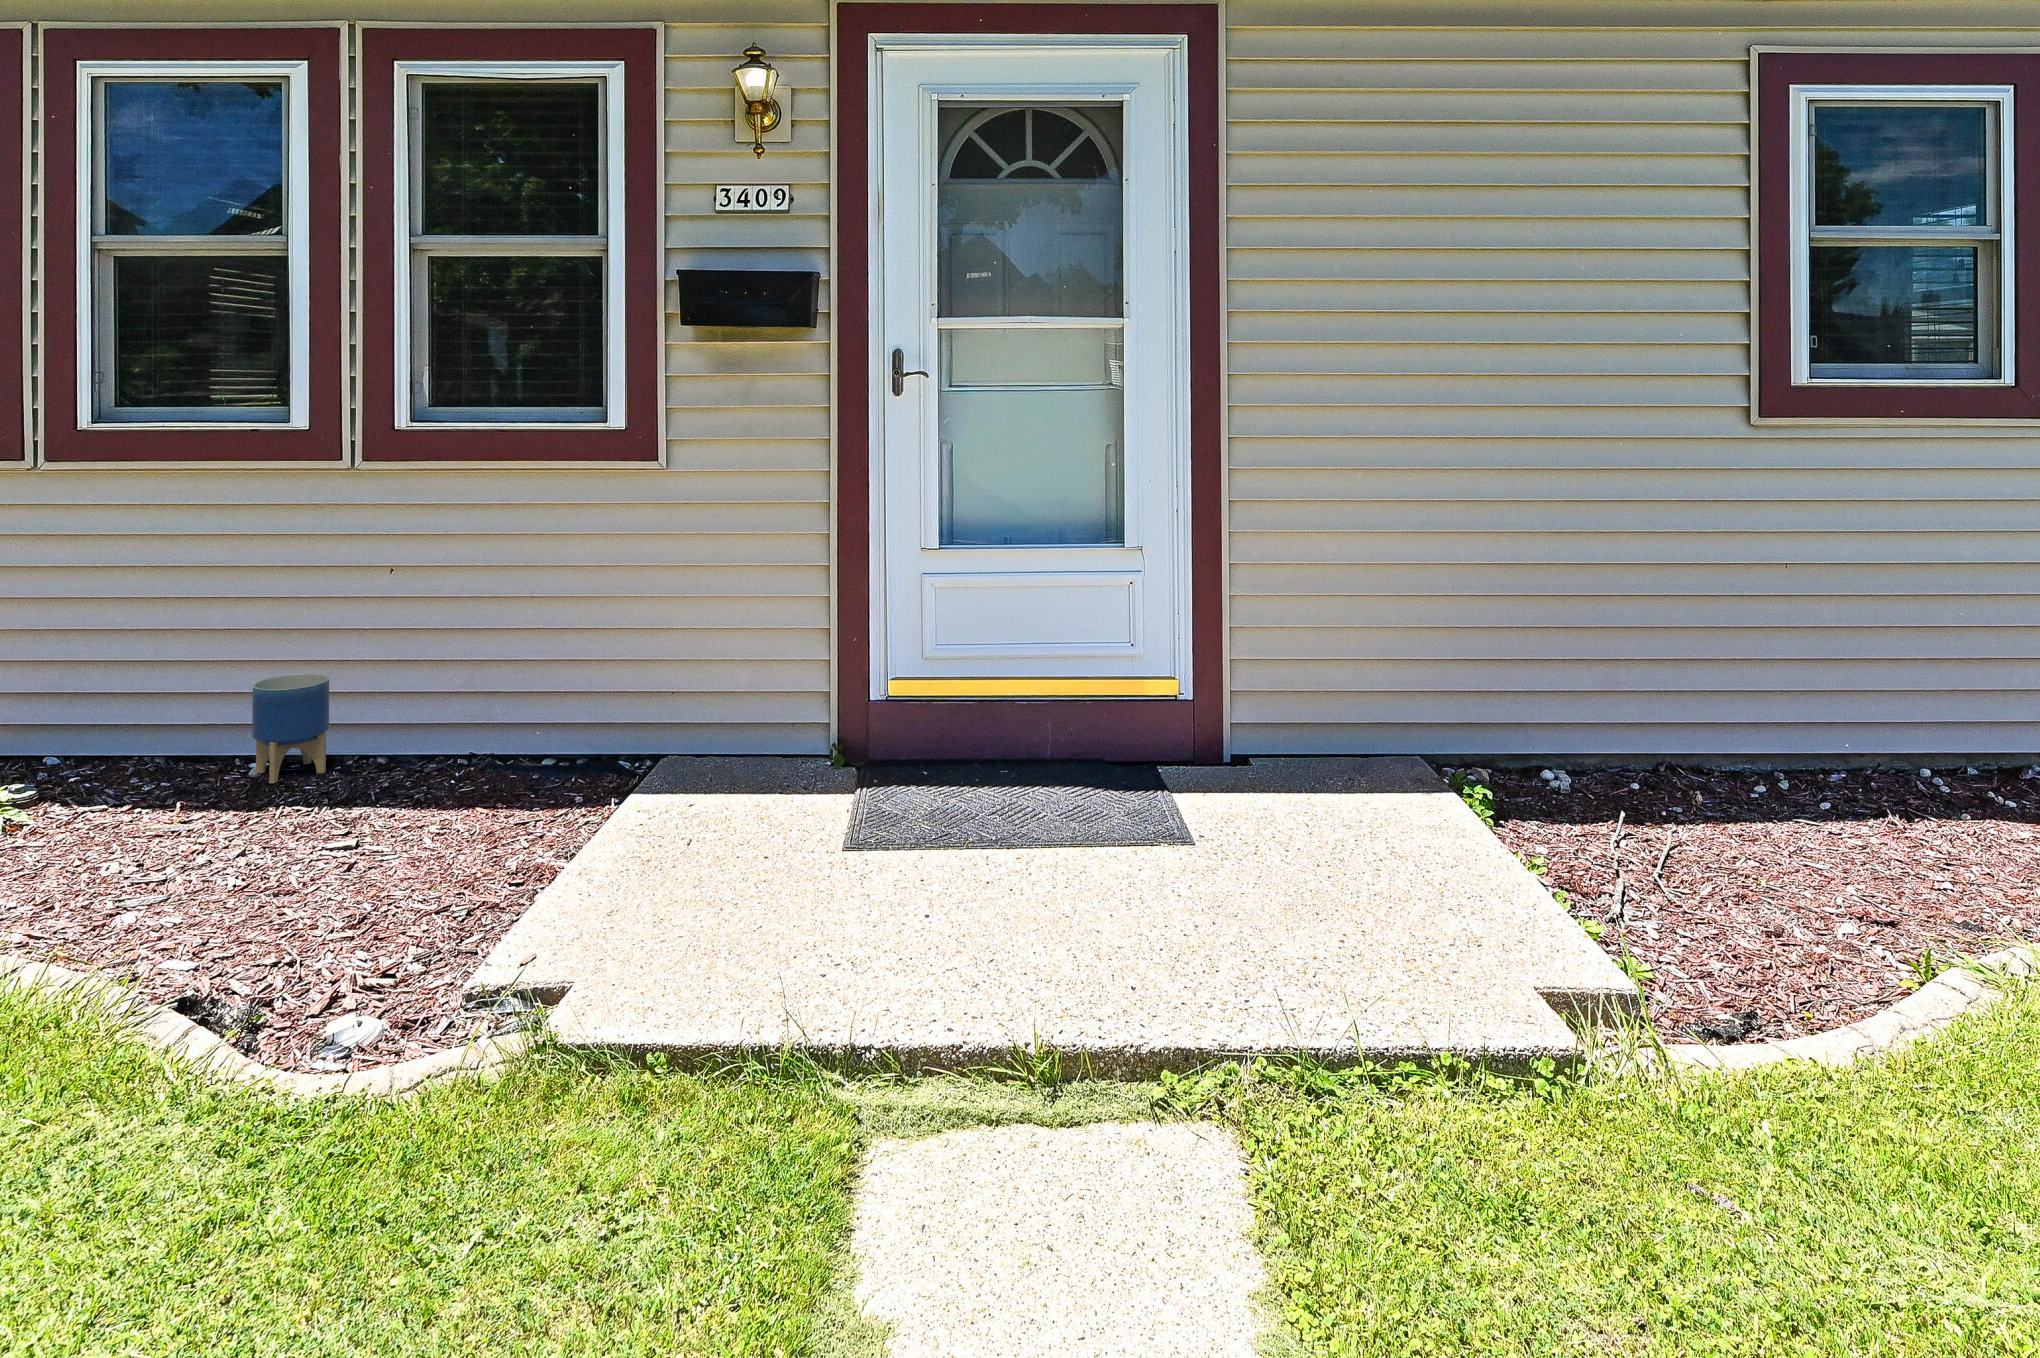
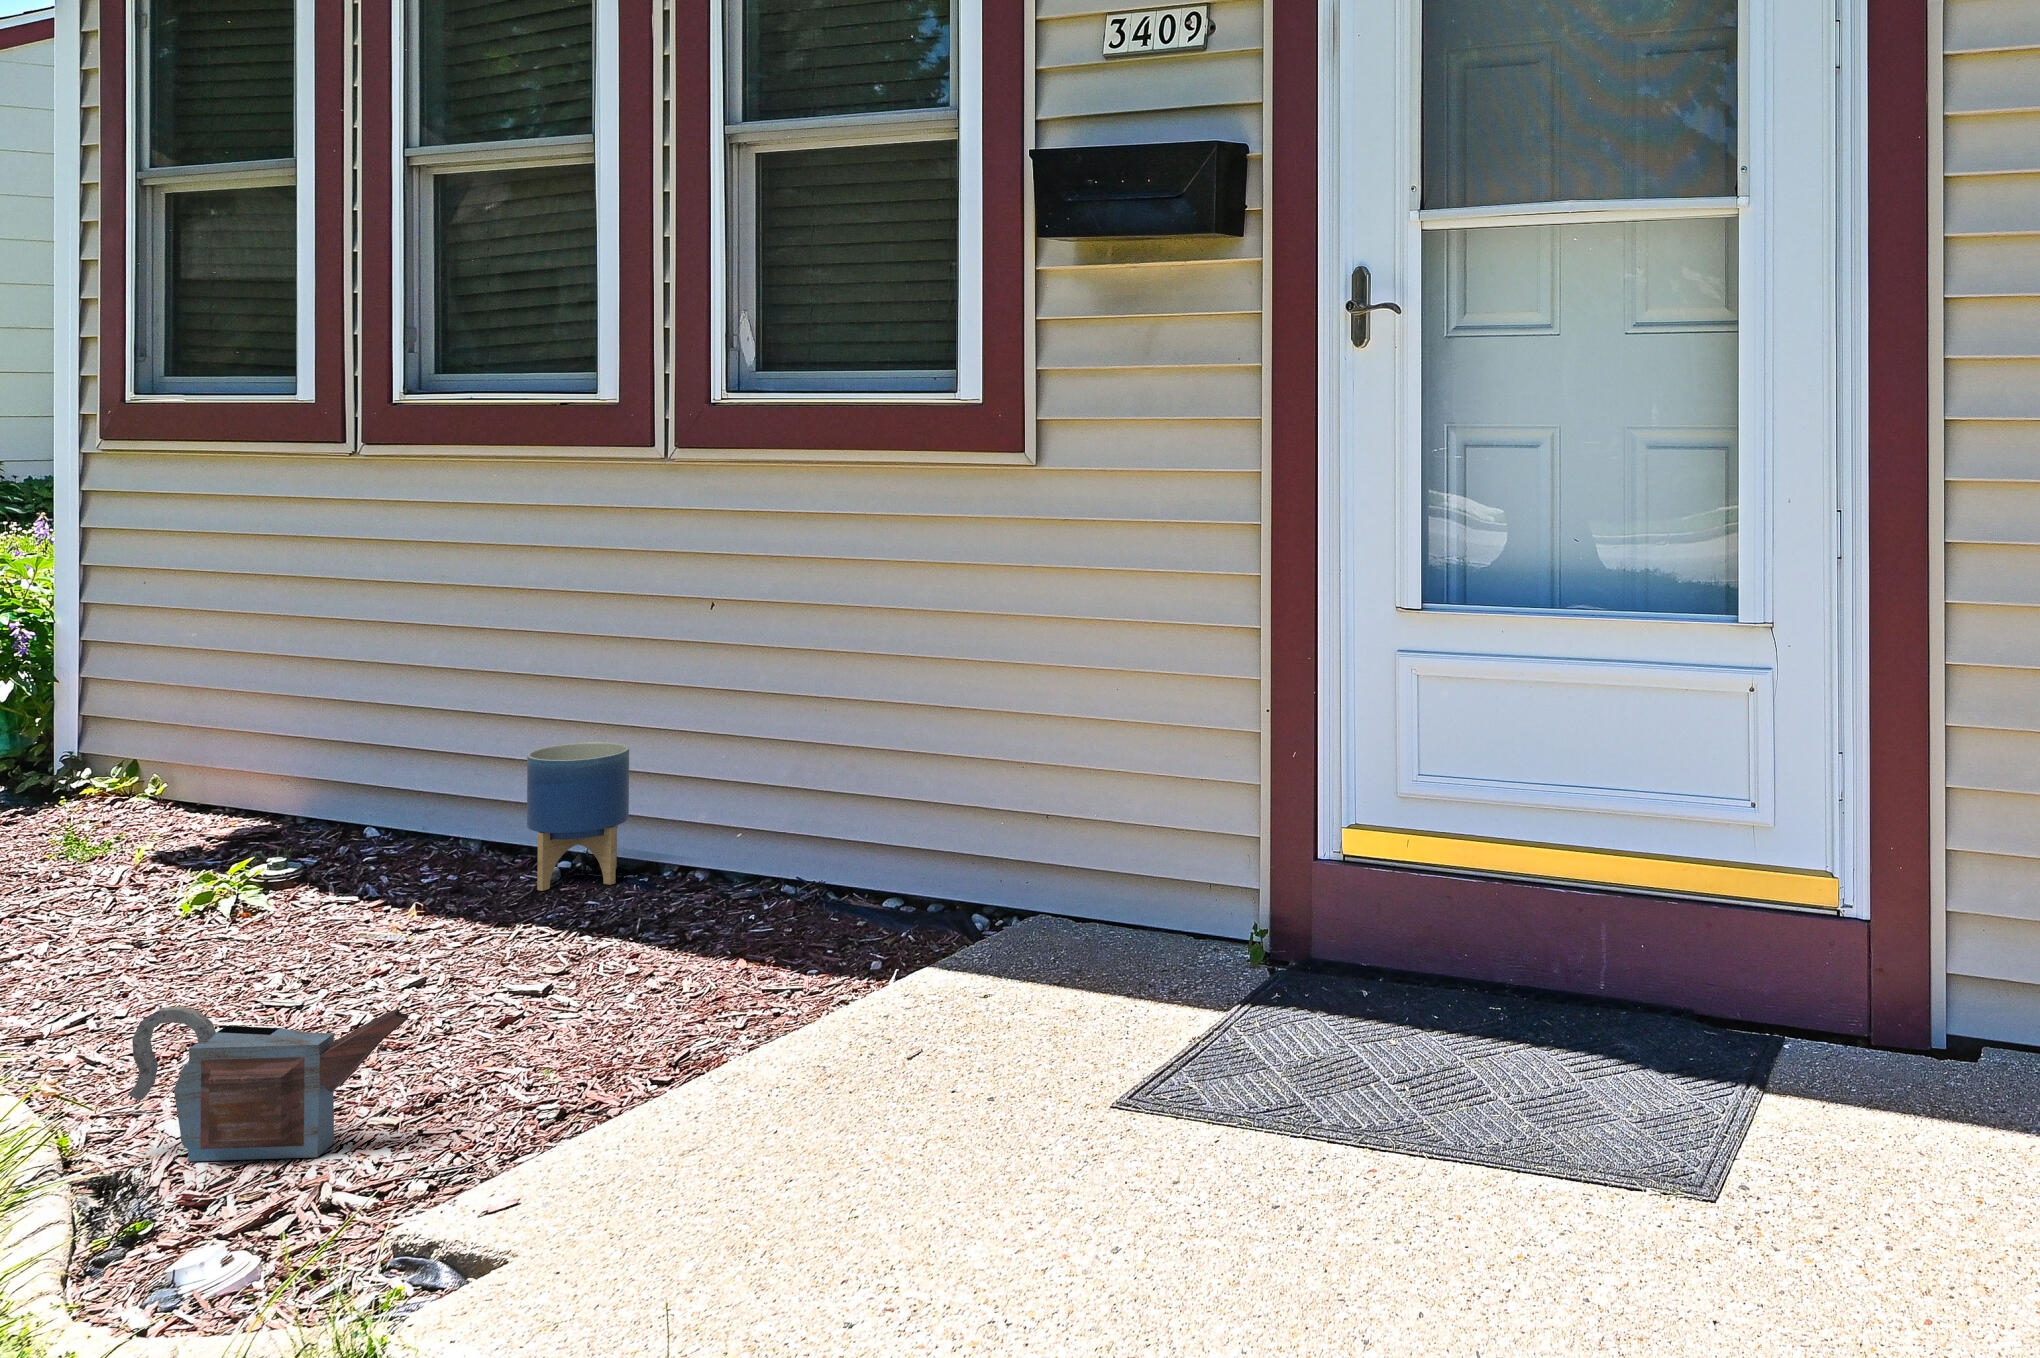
watering can: none [219,852,420,975] -> present [129,1006,409,1161]

